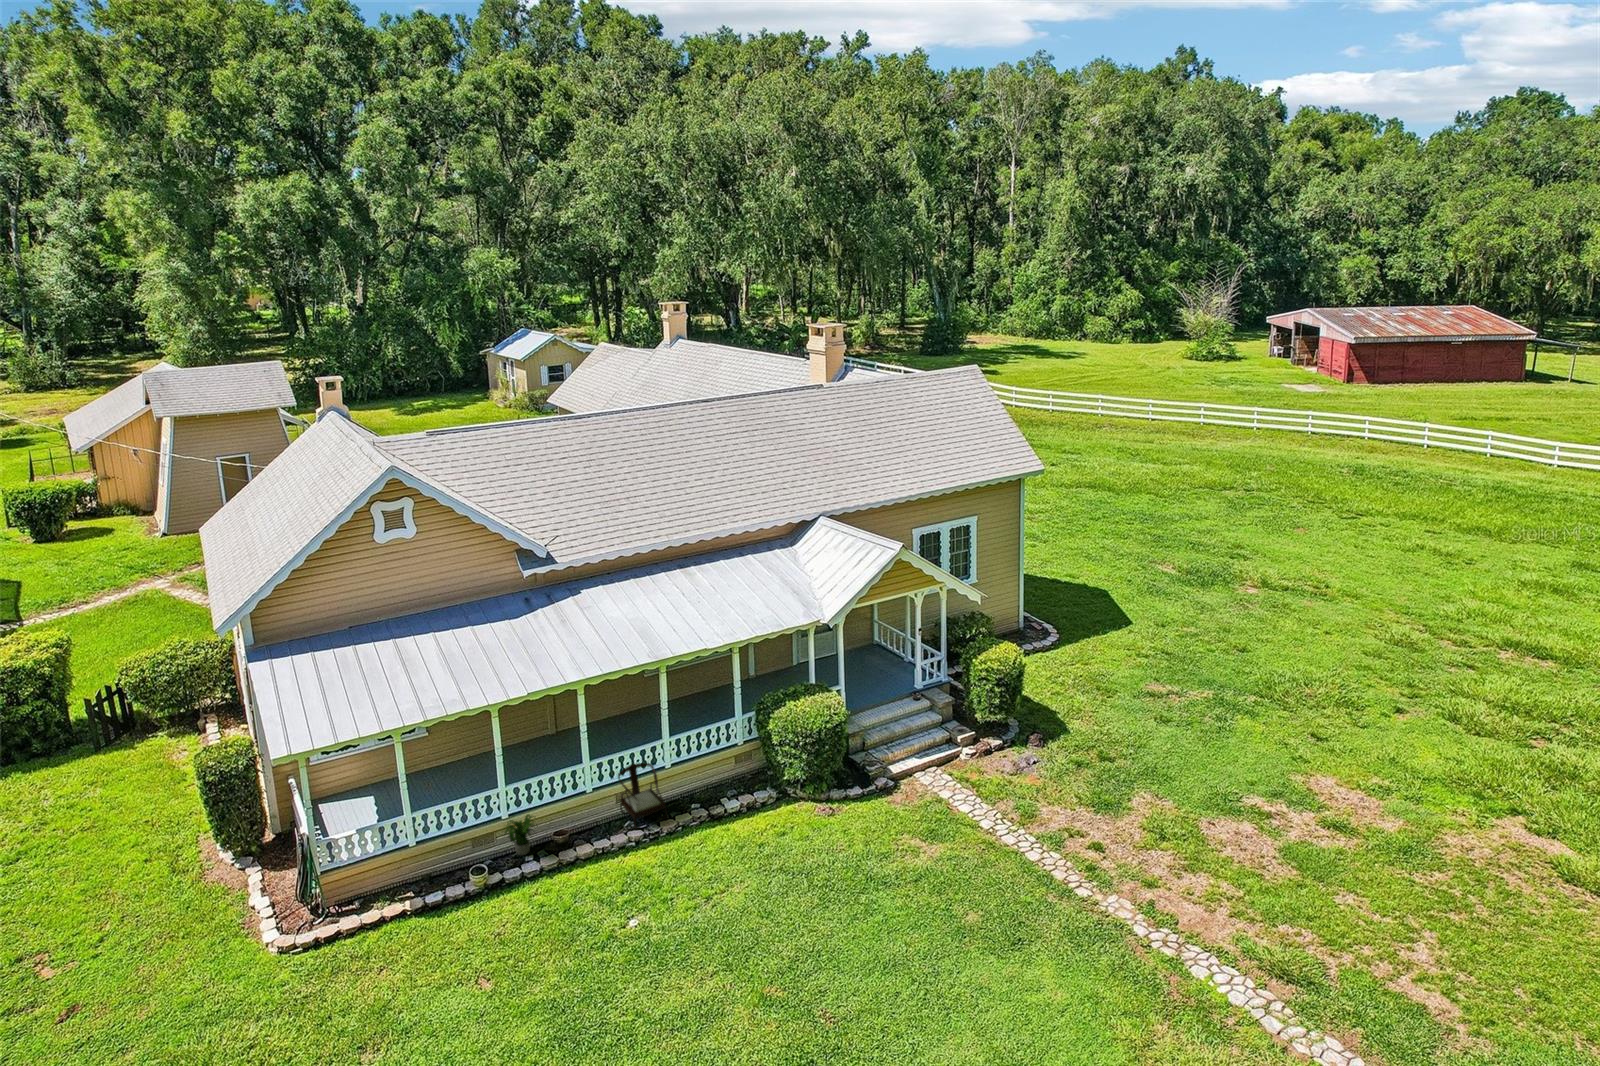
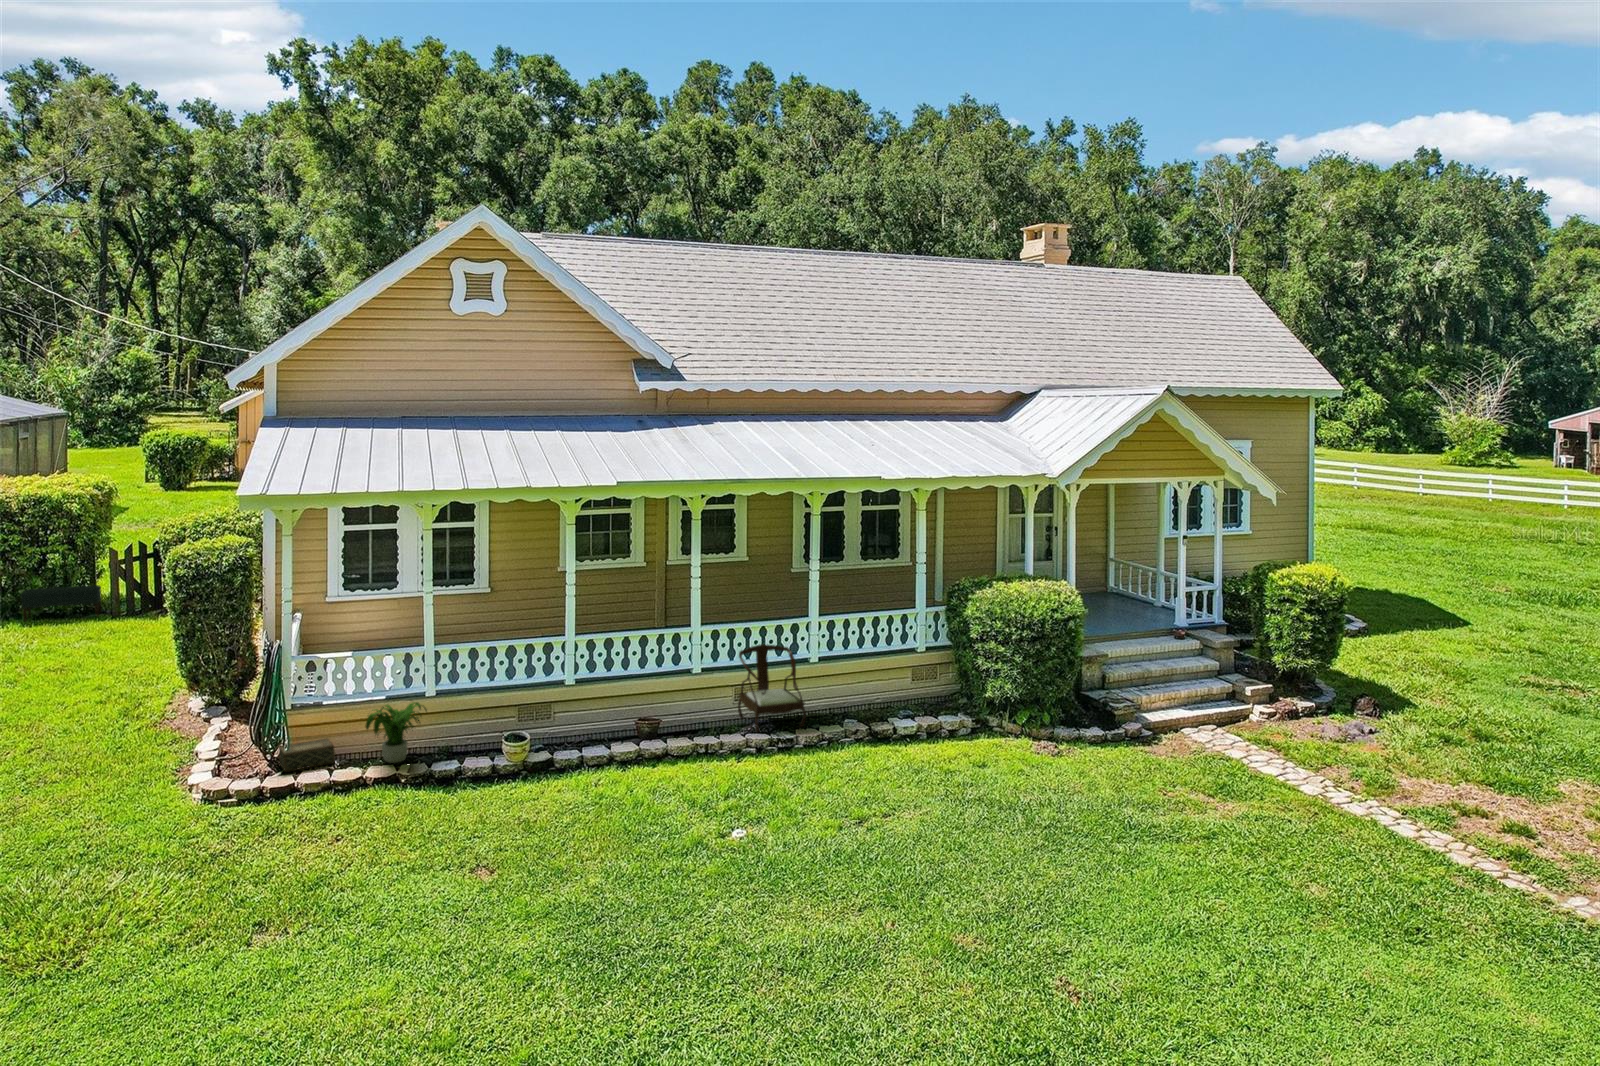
bench: none [21,728,87,770] -> present [20,585,102,622]
potted plant: present [504,814,538,855] -> present [366,702,427,763]
woven basket: none [319,889,358,921] -> present [279,739,335,772]

